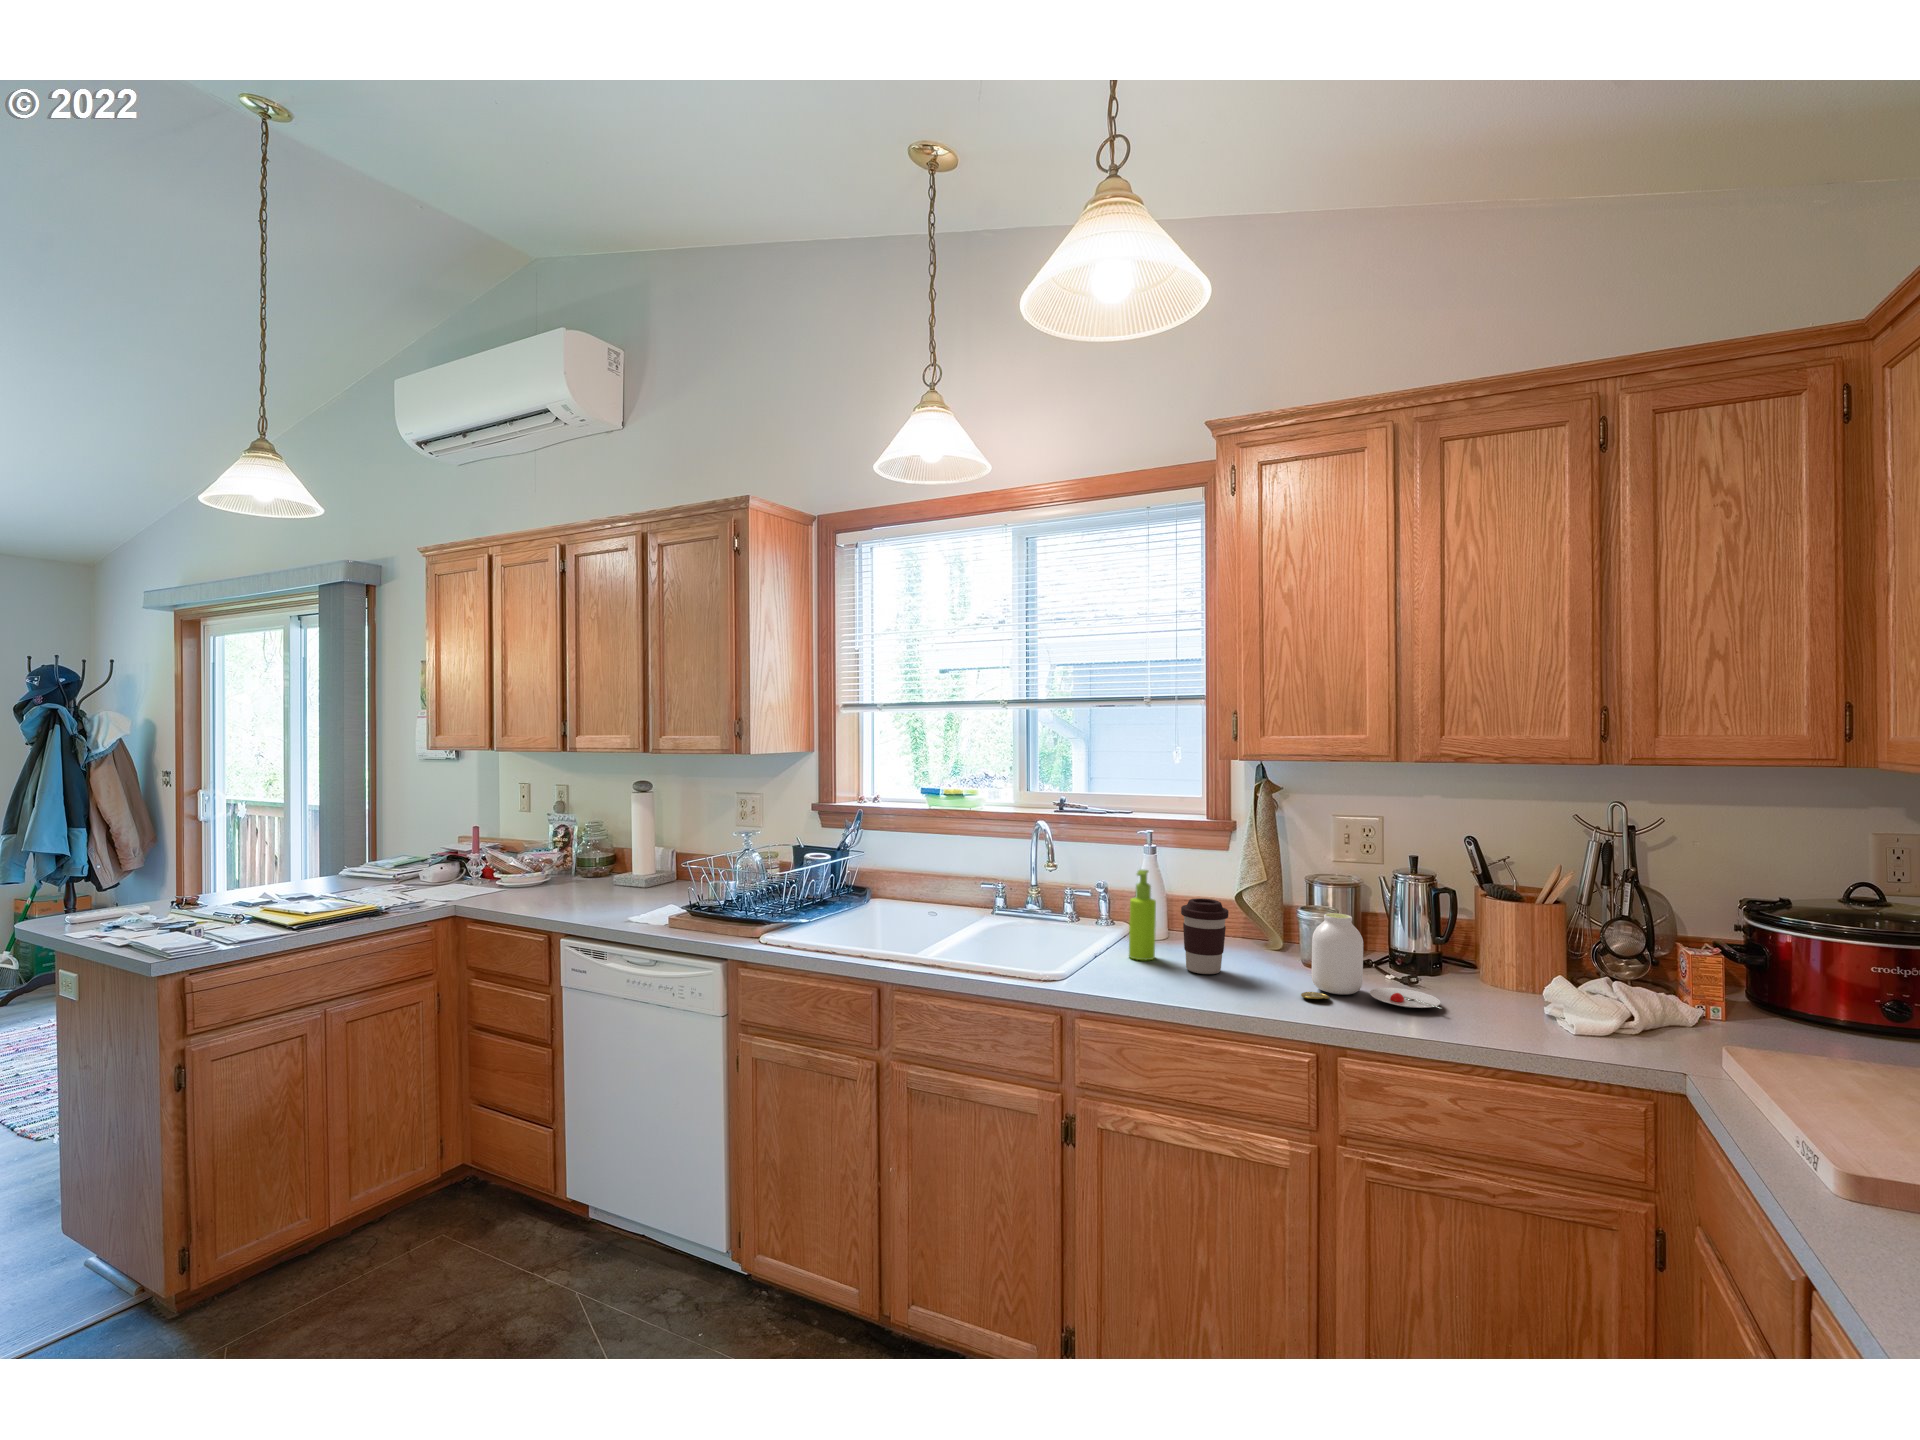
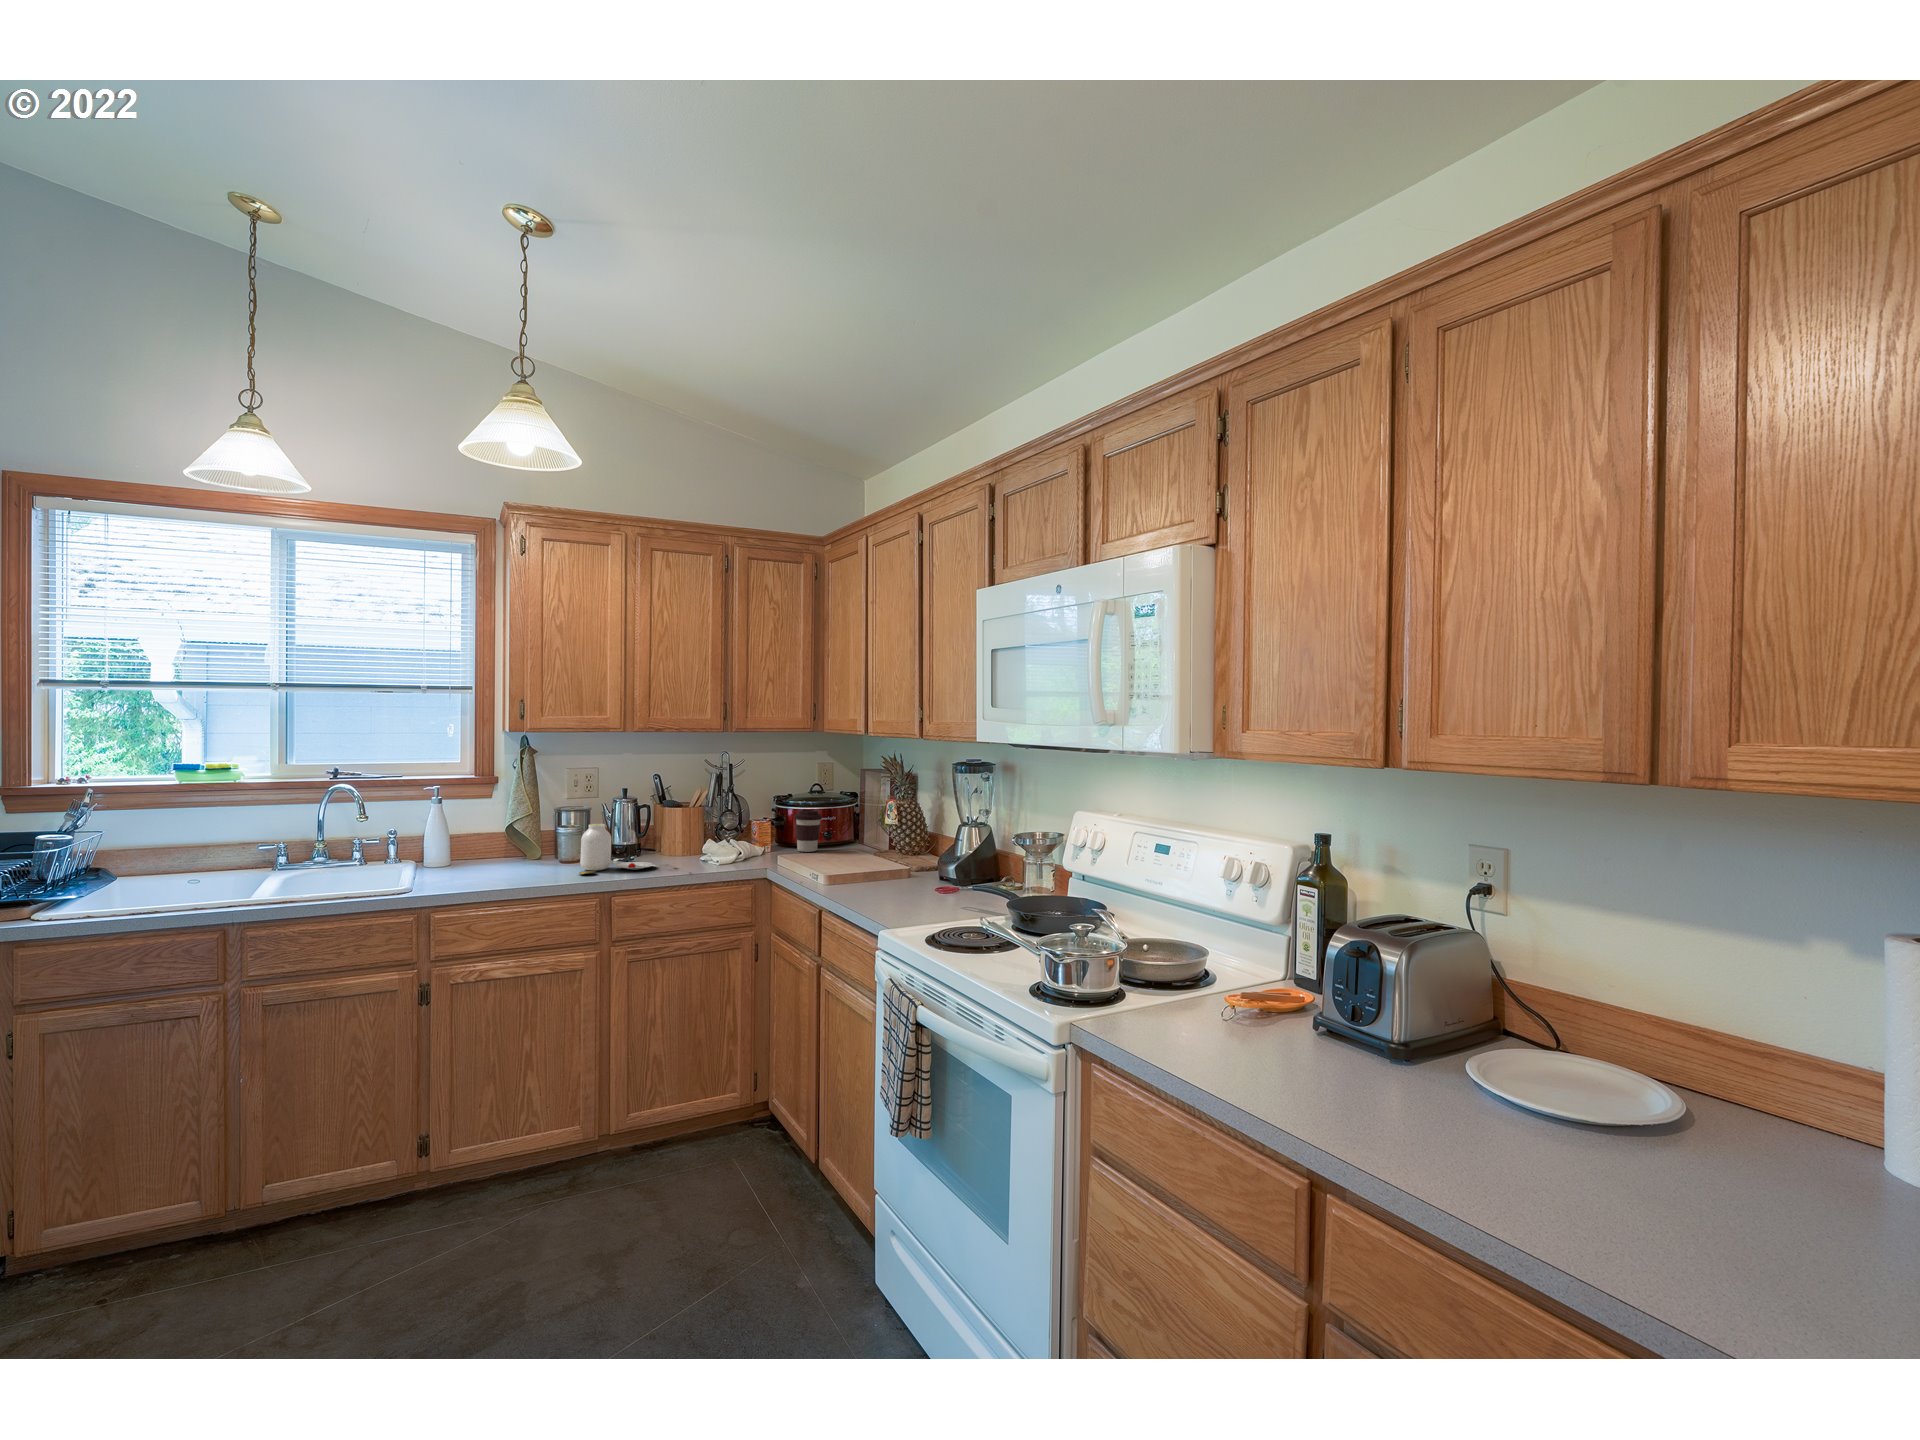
soap dispenser: present [1129,869,1156,960] -> none [442,812,465,876]
coffee cup: present [1181,899,1229,974] -> present [795,810,822,852]

